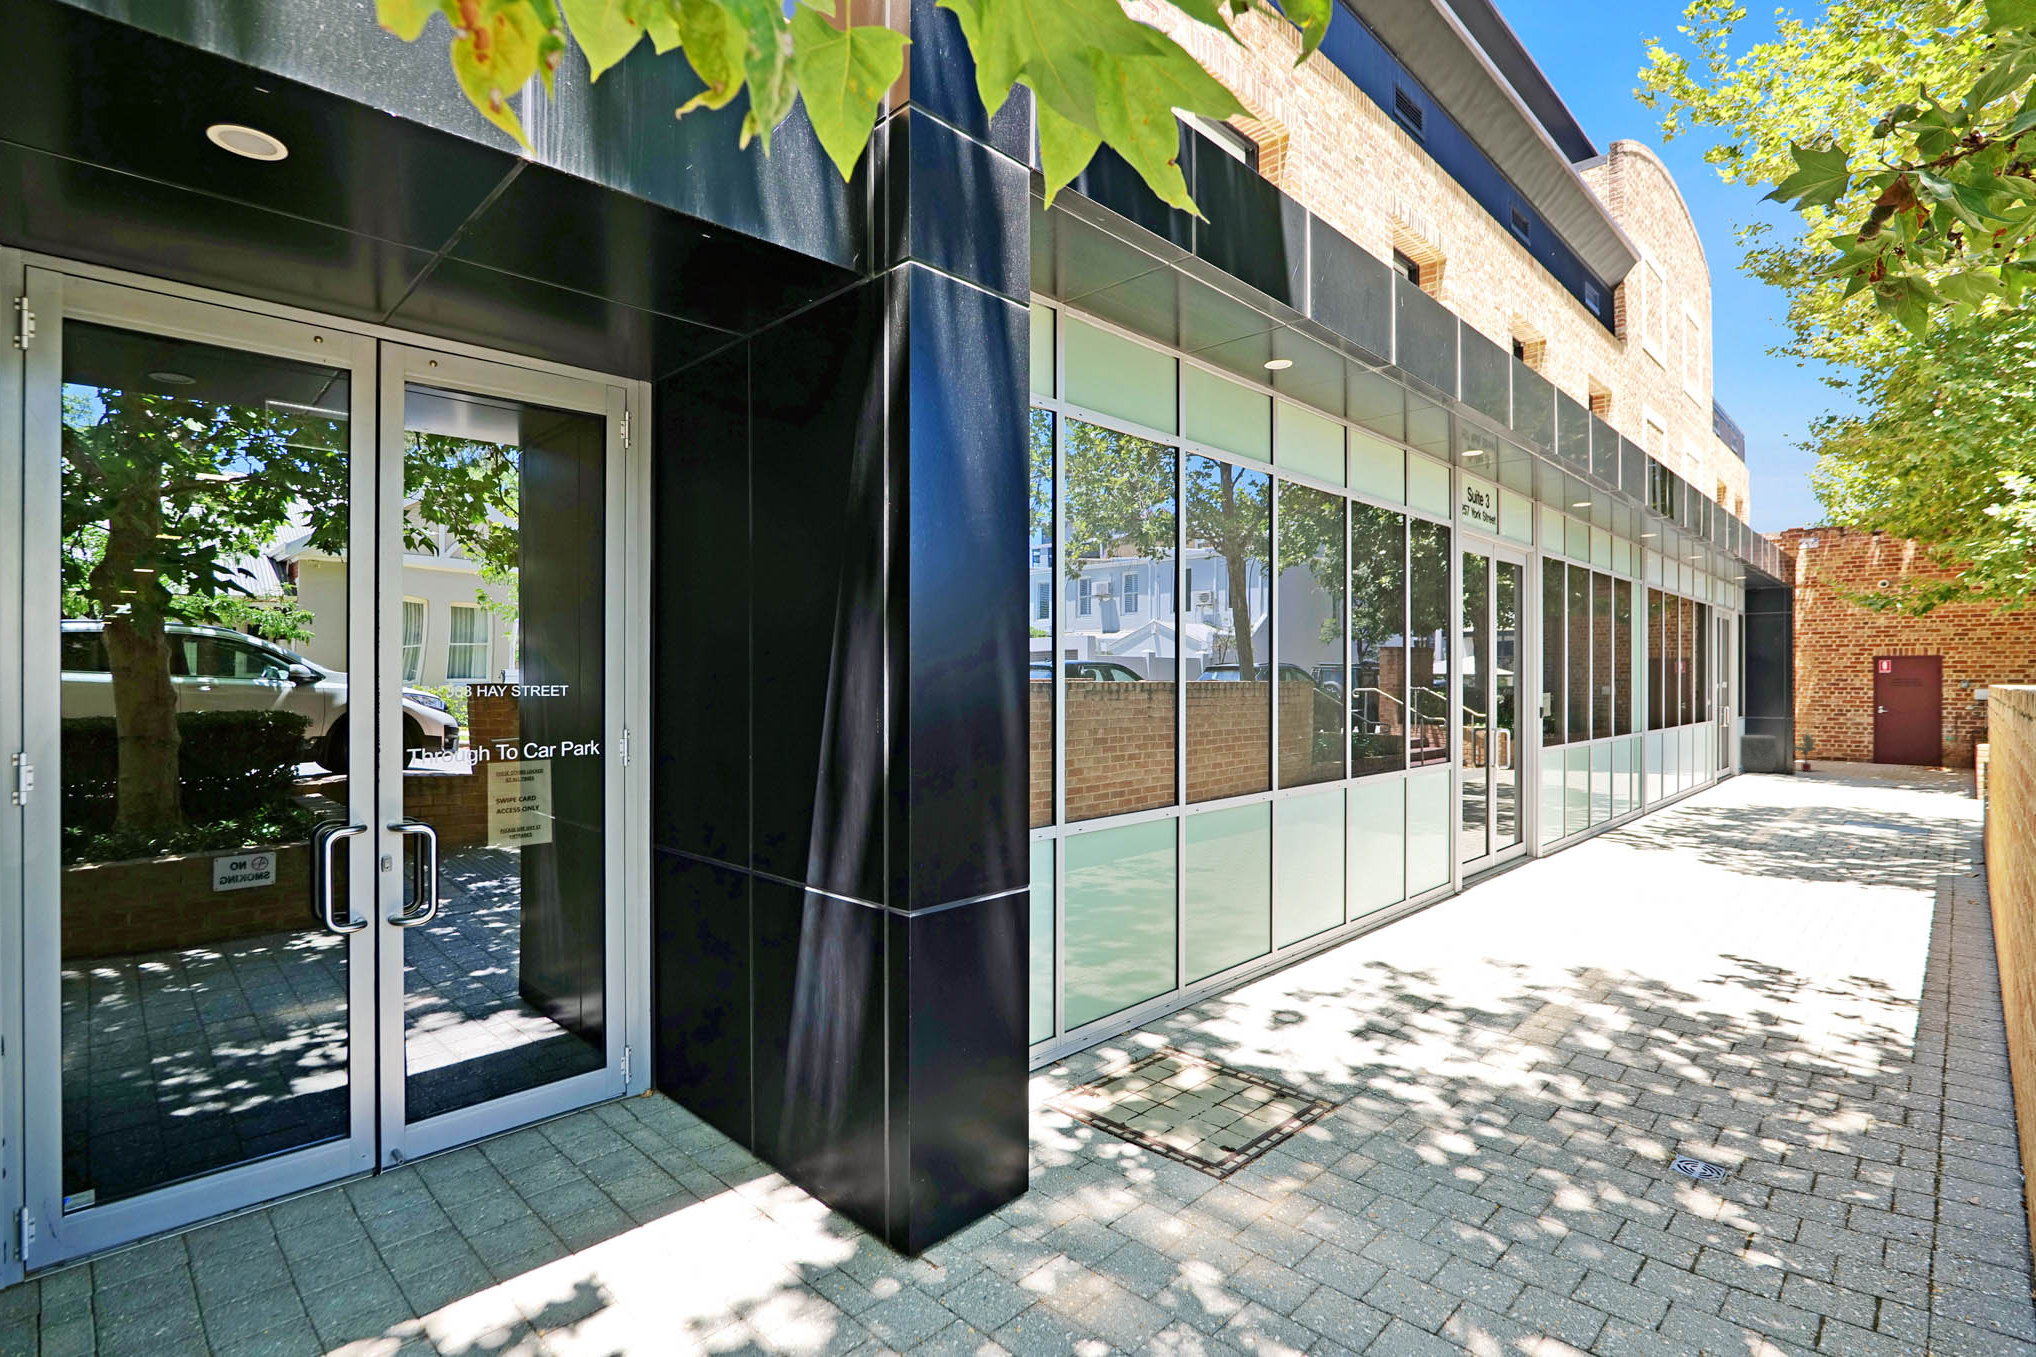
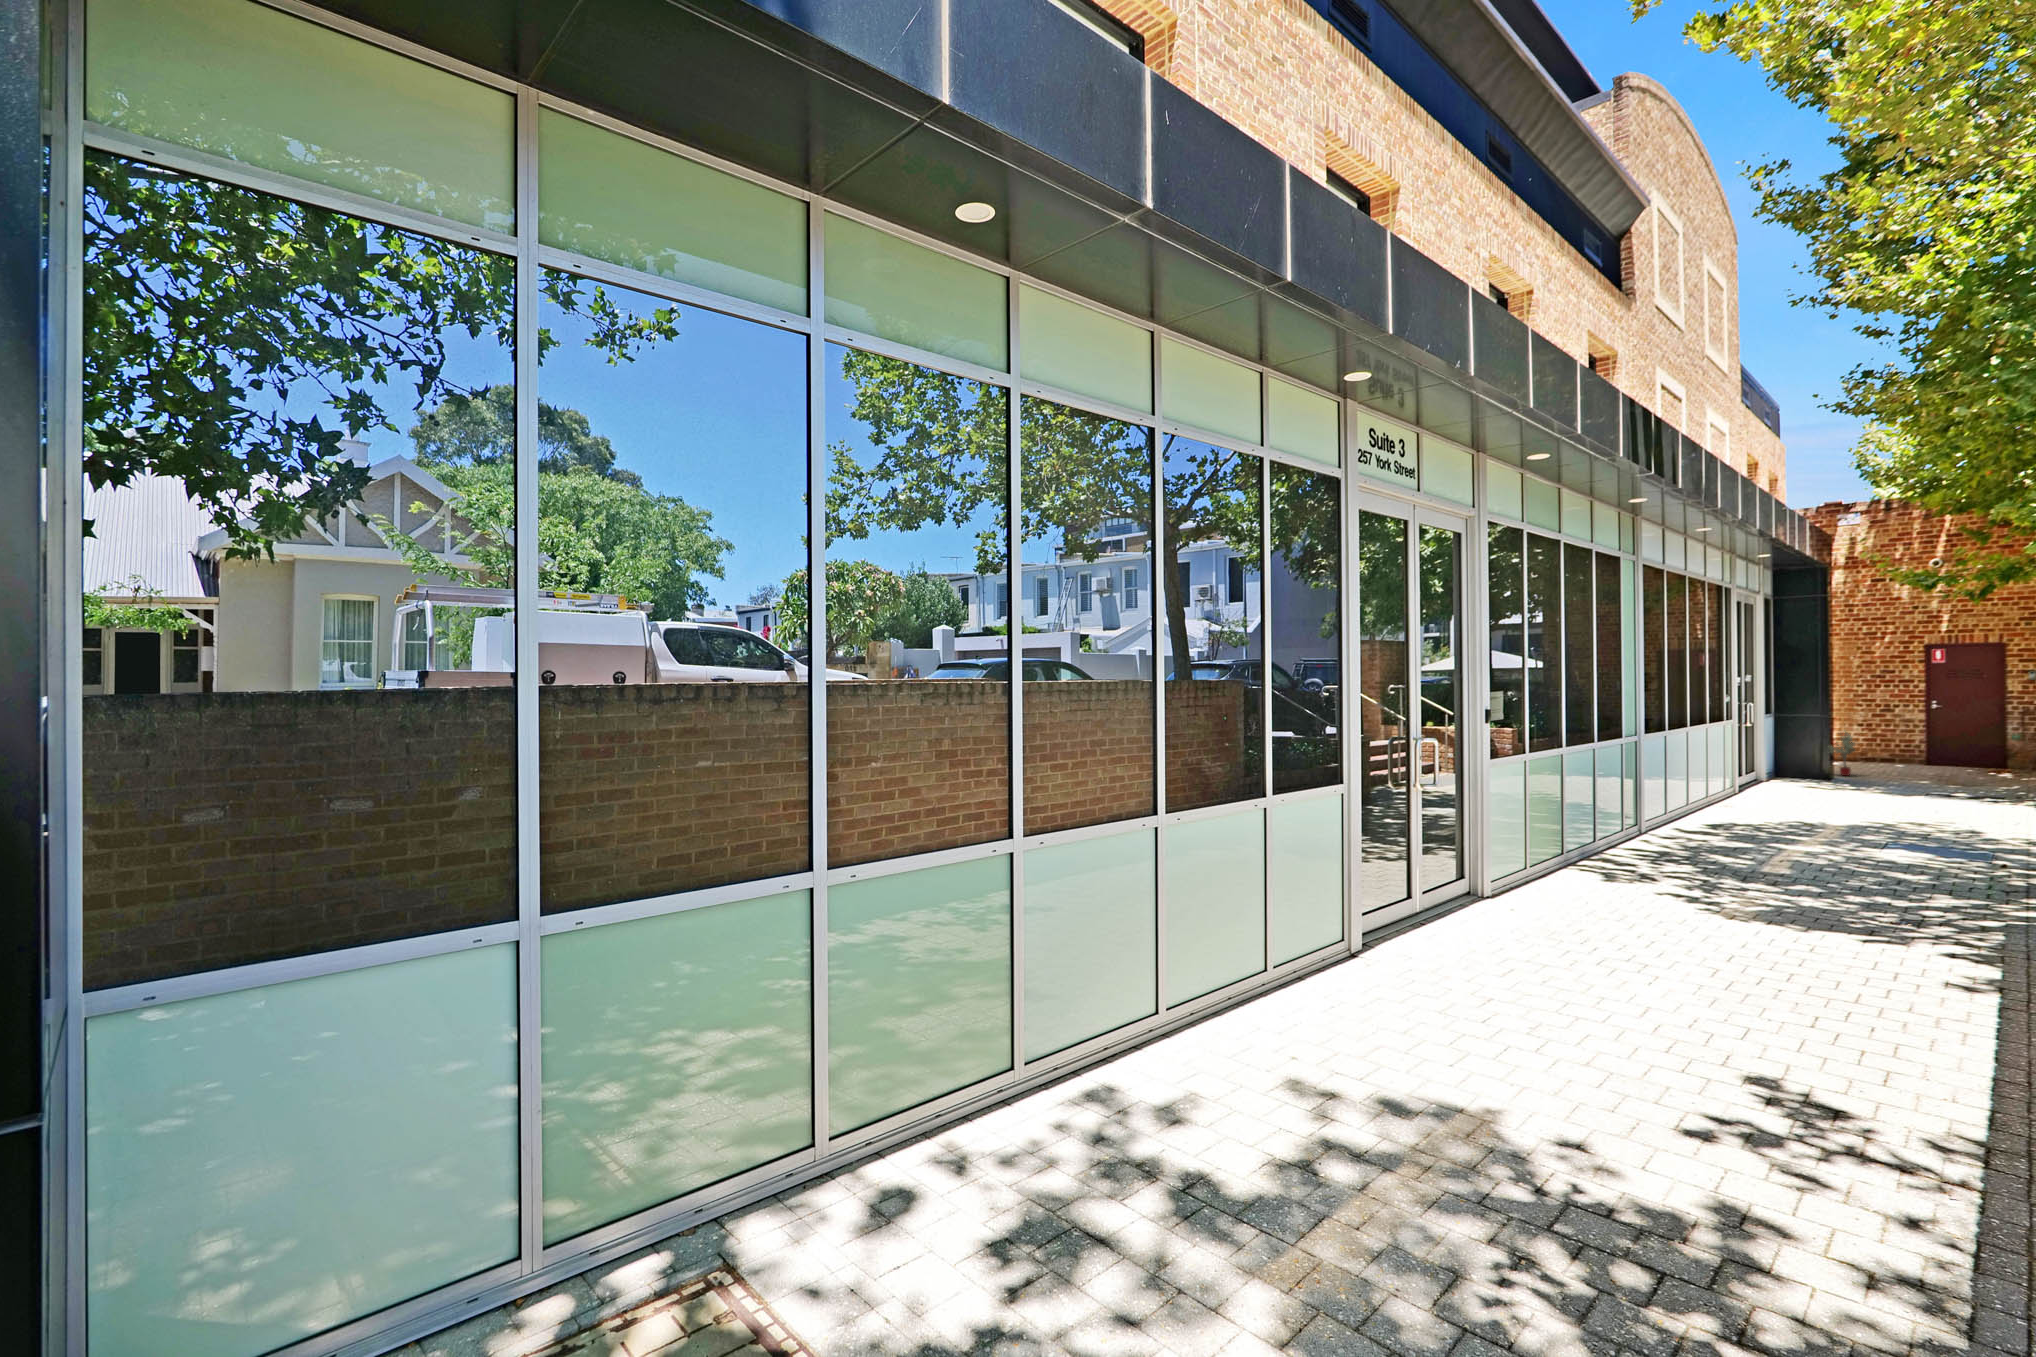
trash can: present [1740,735,1776,772] -> none [1769,735,1810,777]

